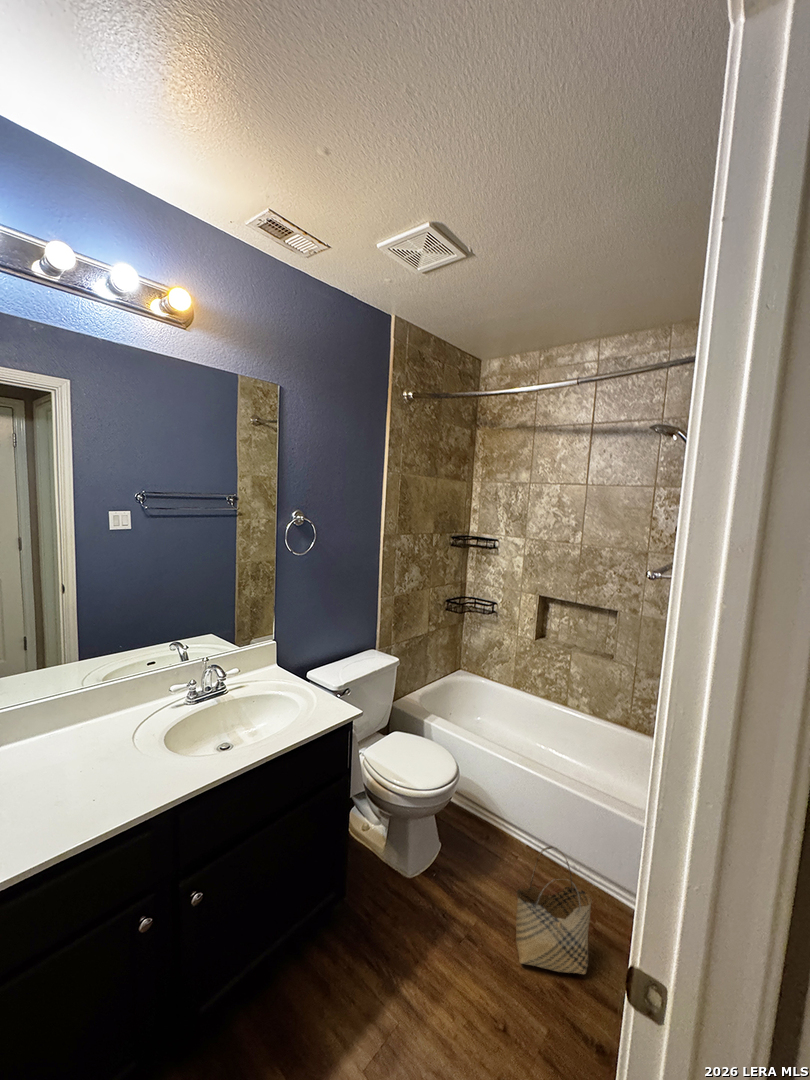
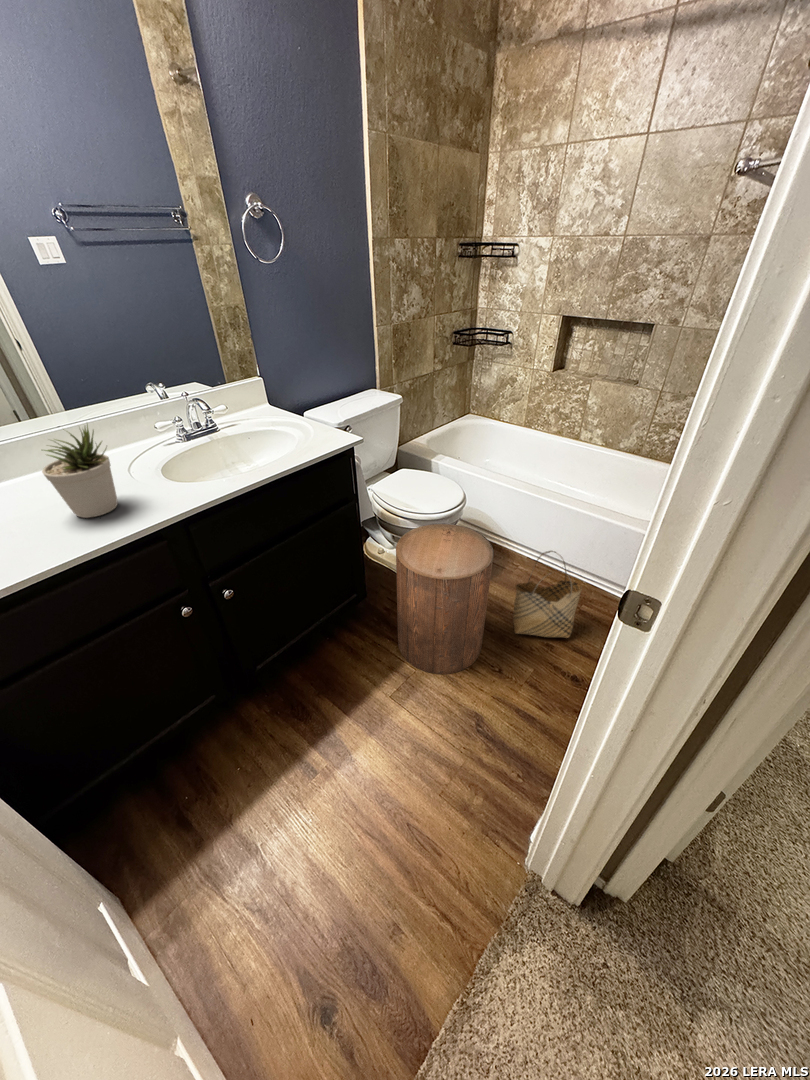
potted plant: none [62,704,131,803] -> present [42,425,118,518]
stool: none [378,806,490,1031] -> present [396,523,494,674]

